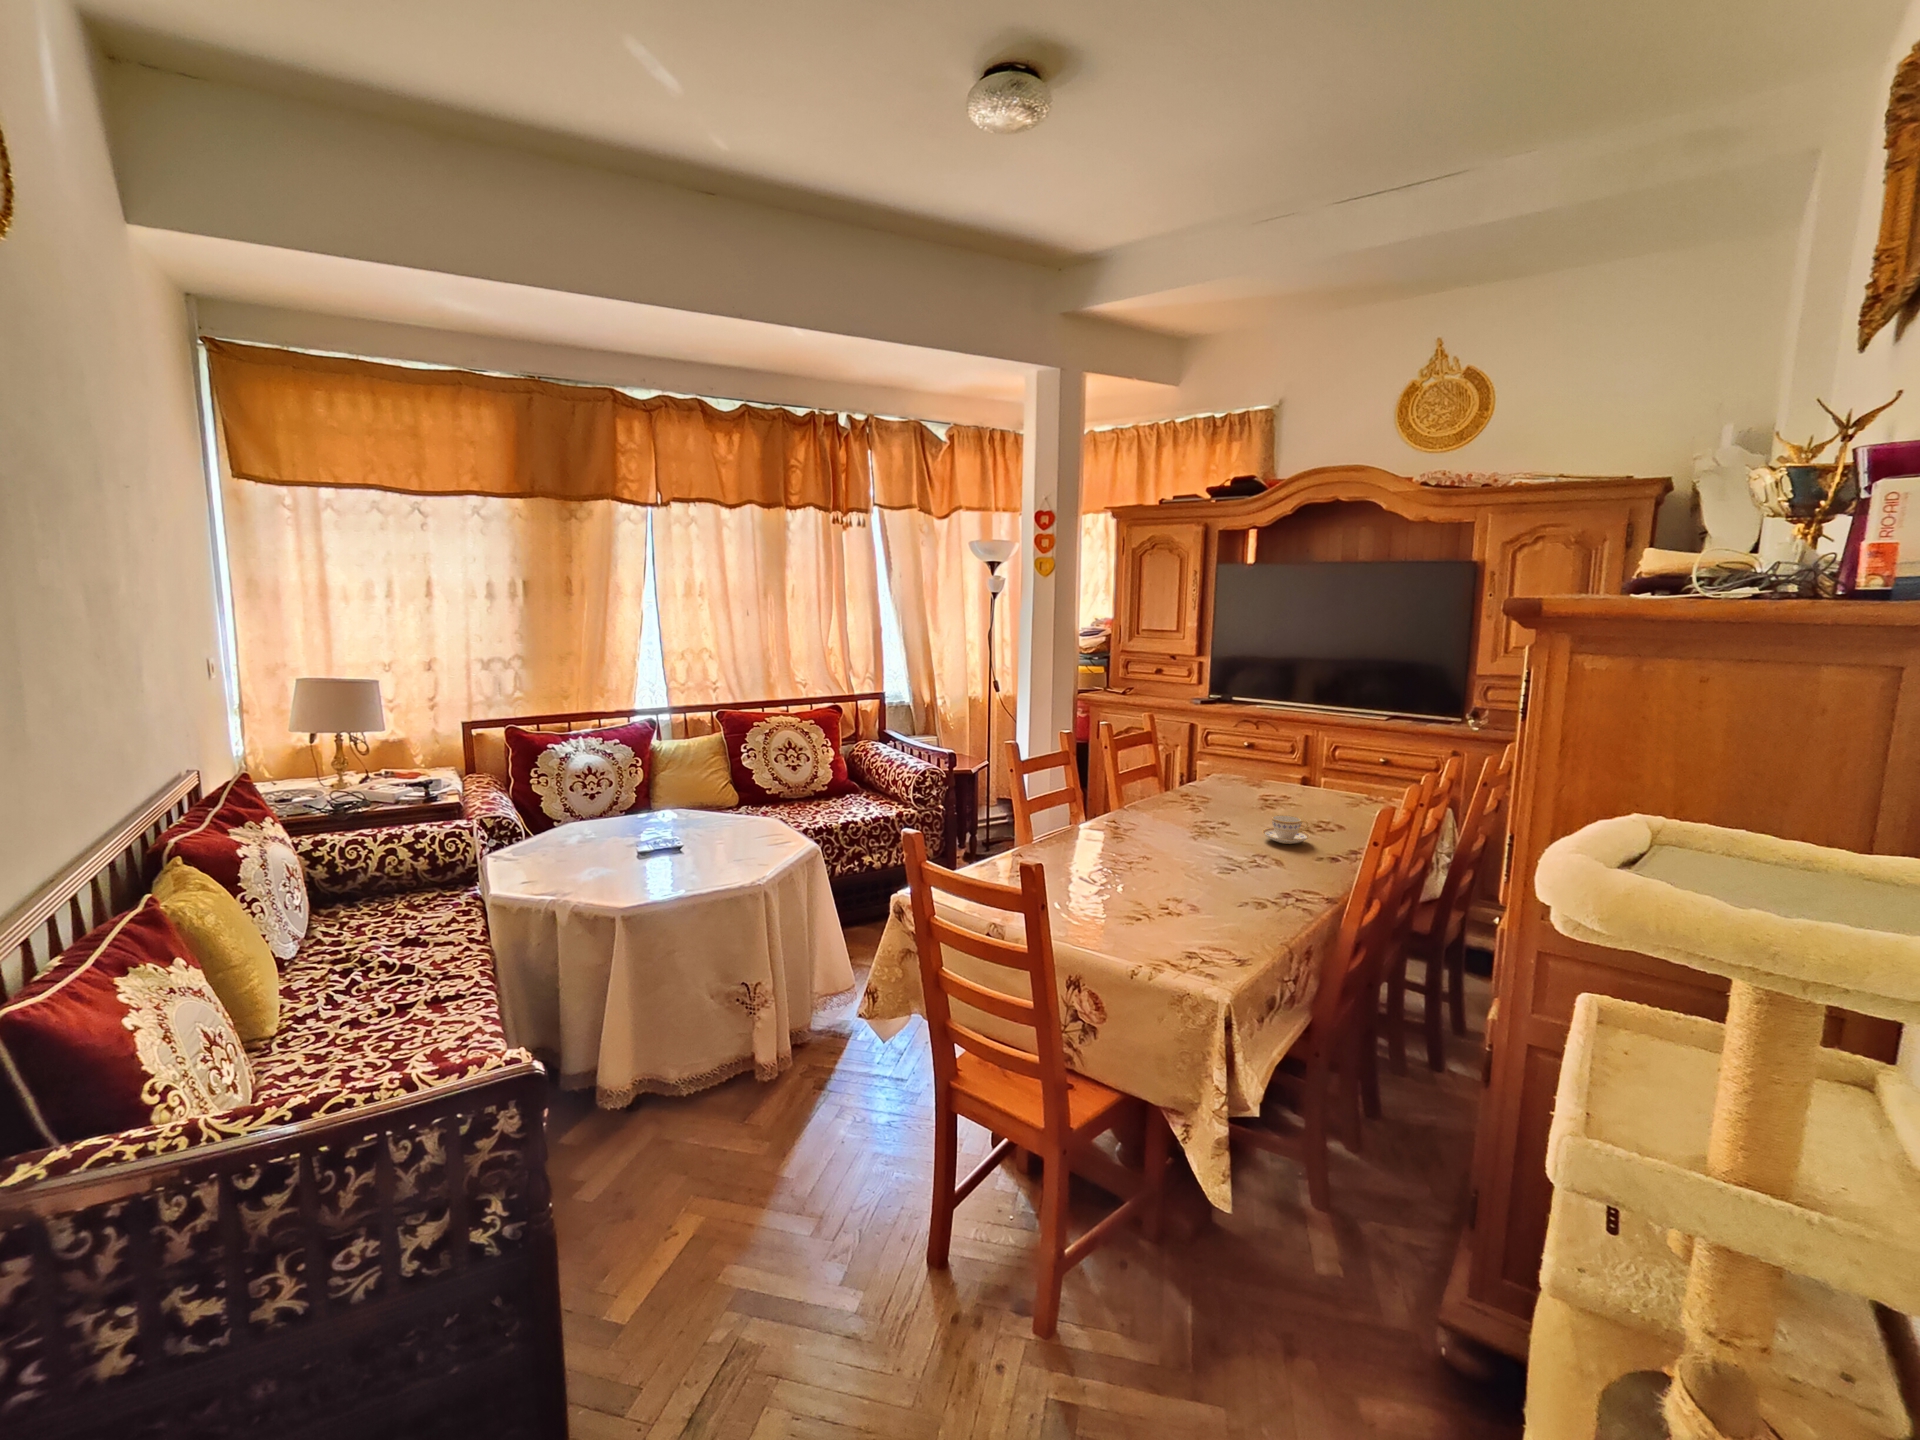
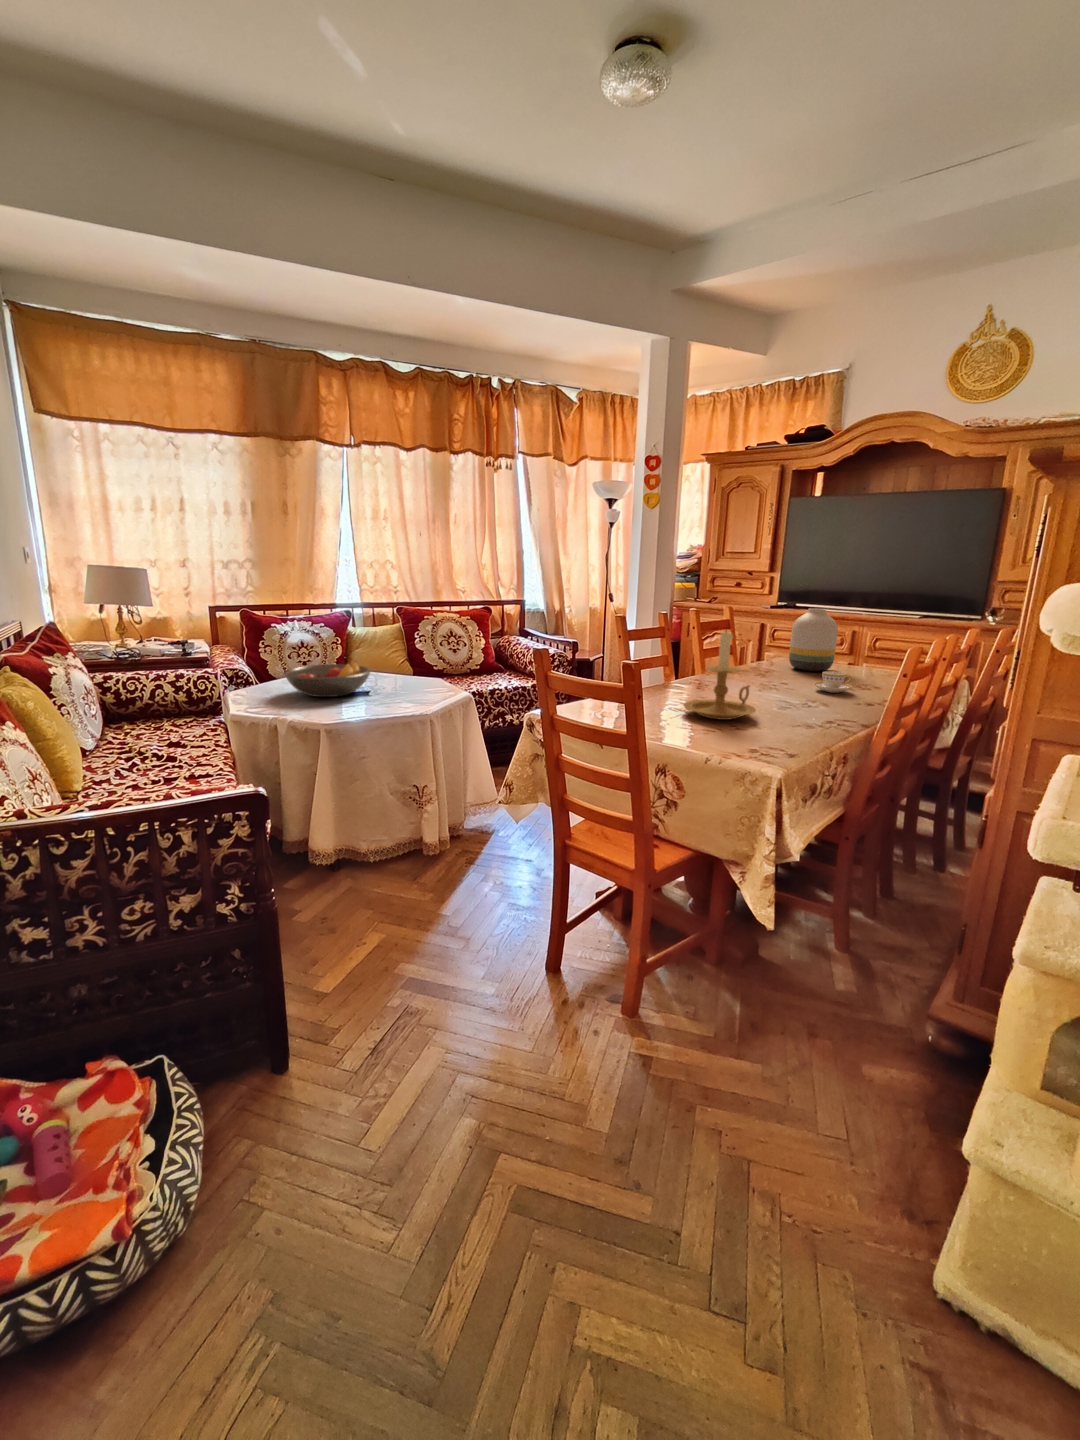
vase: none [1228,724,1286,804] -> present [789,608,838,671]
candle holder: none [1100,785,1193,904] -> present [684,630,756,720]
fruit bowl: none [567,805,686,858] -> present [284,662,371,697]

